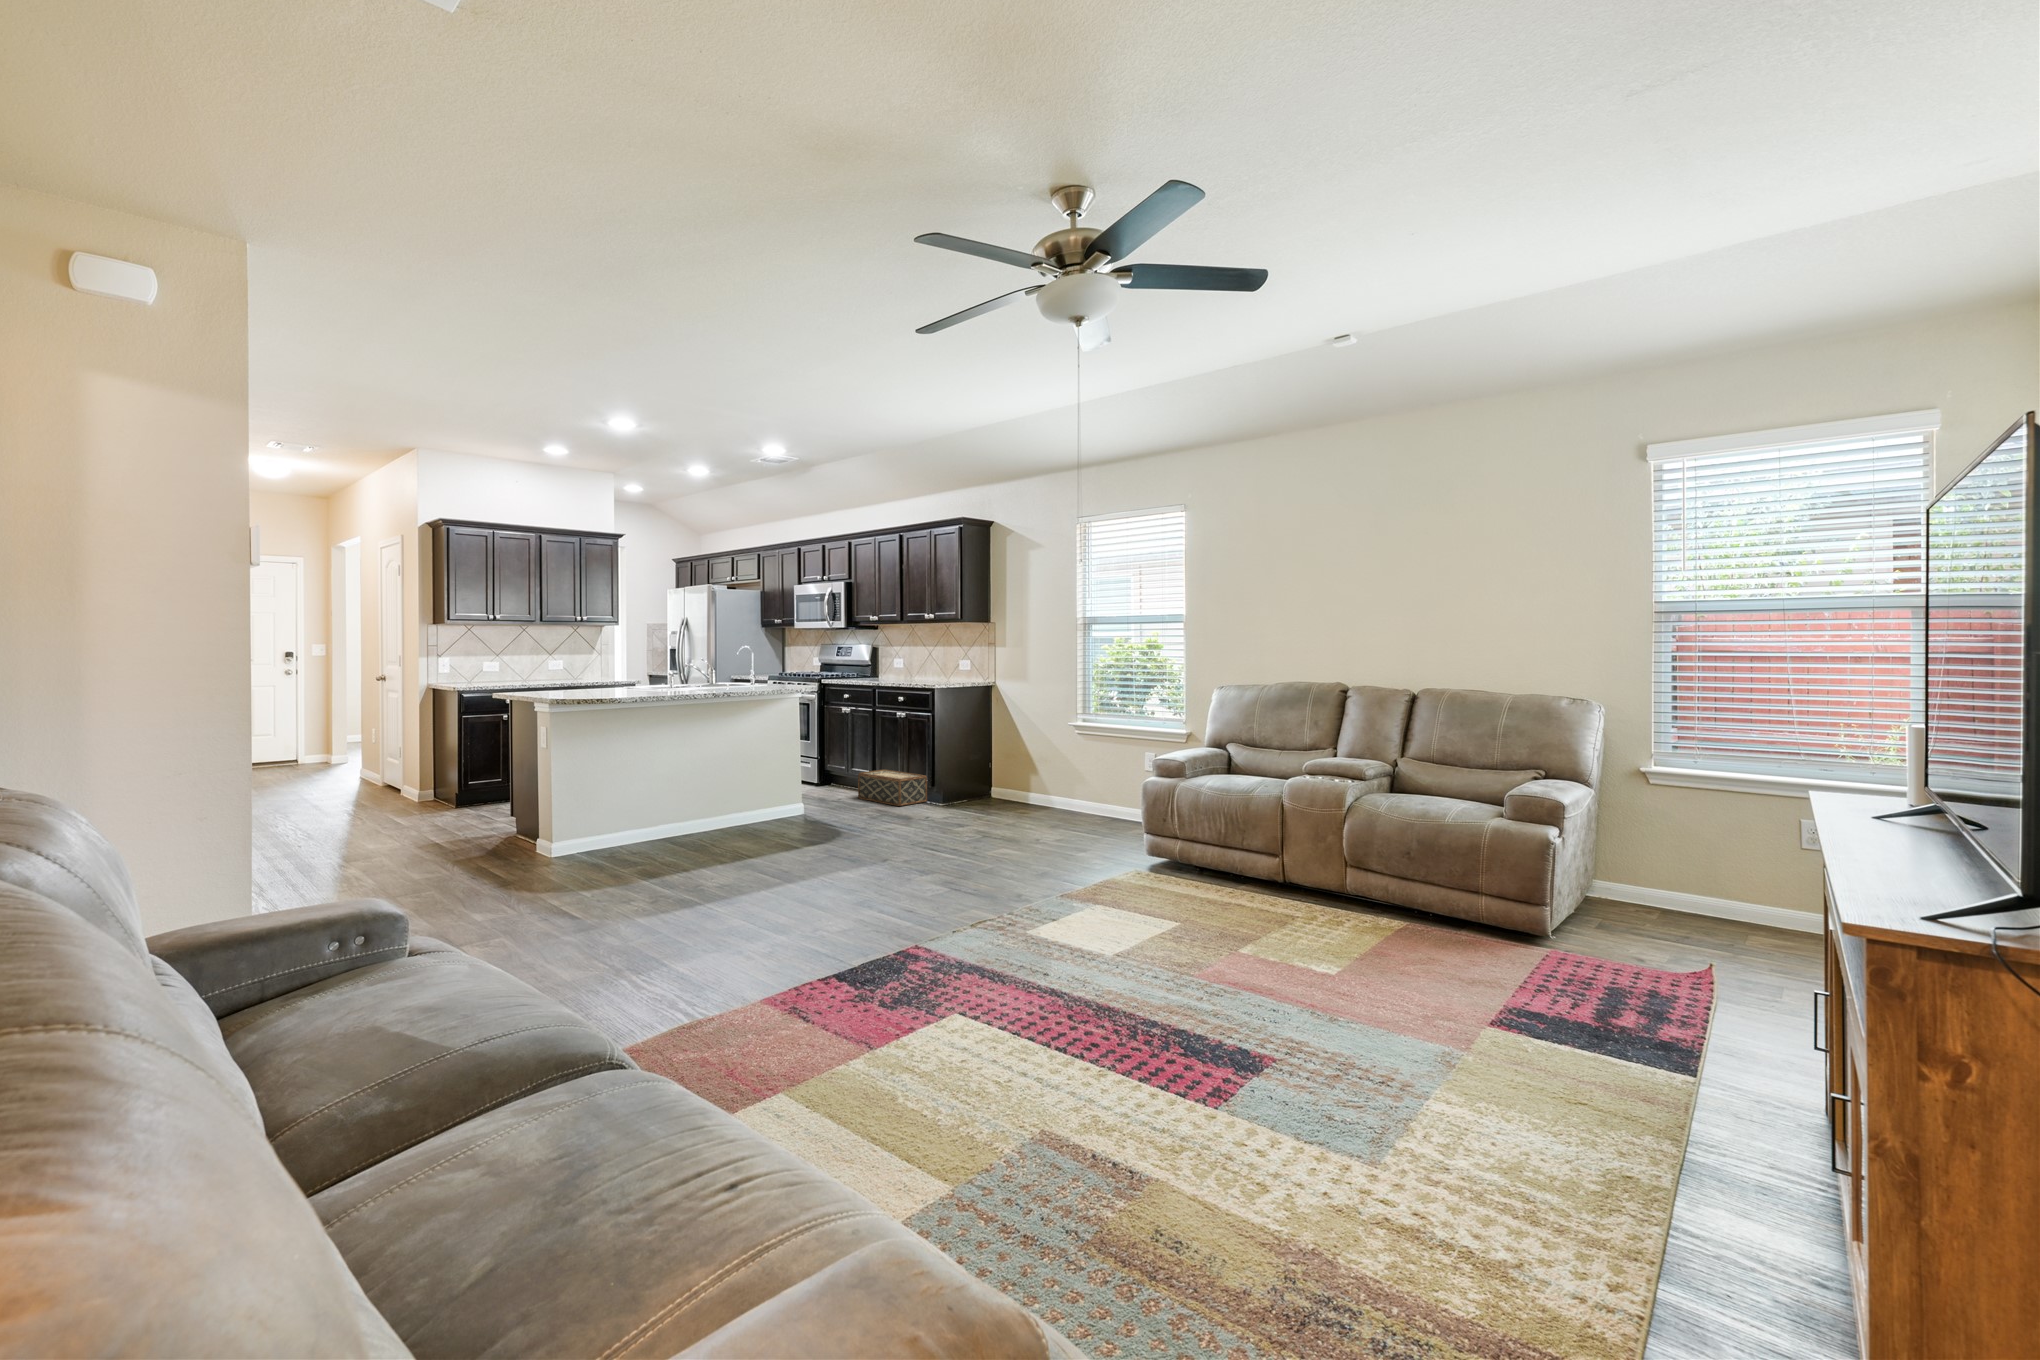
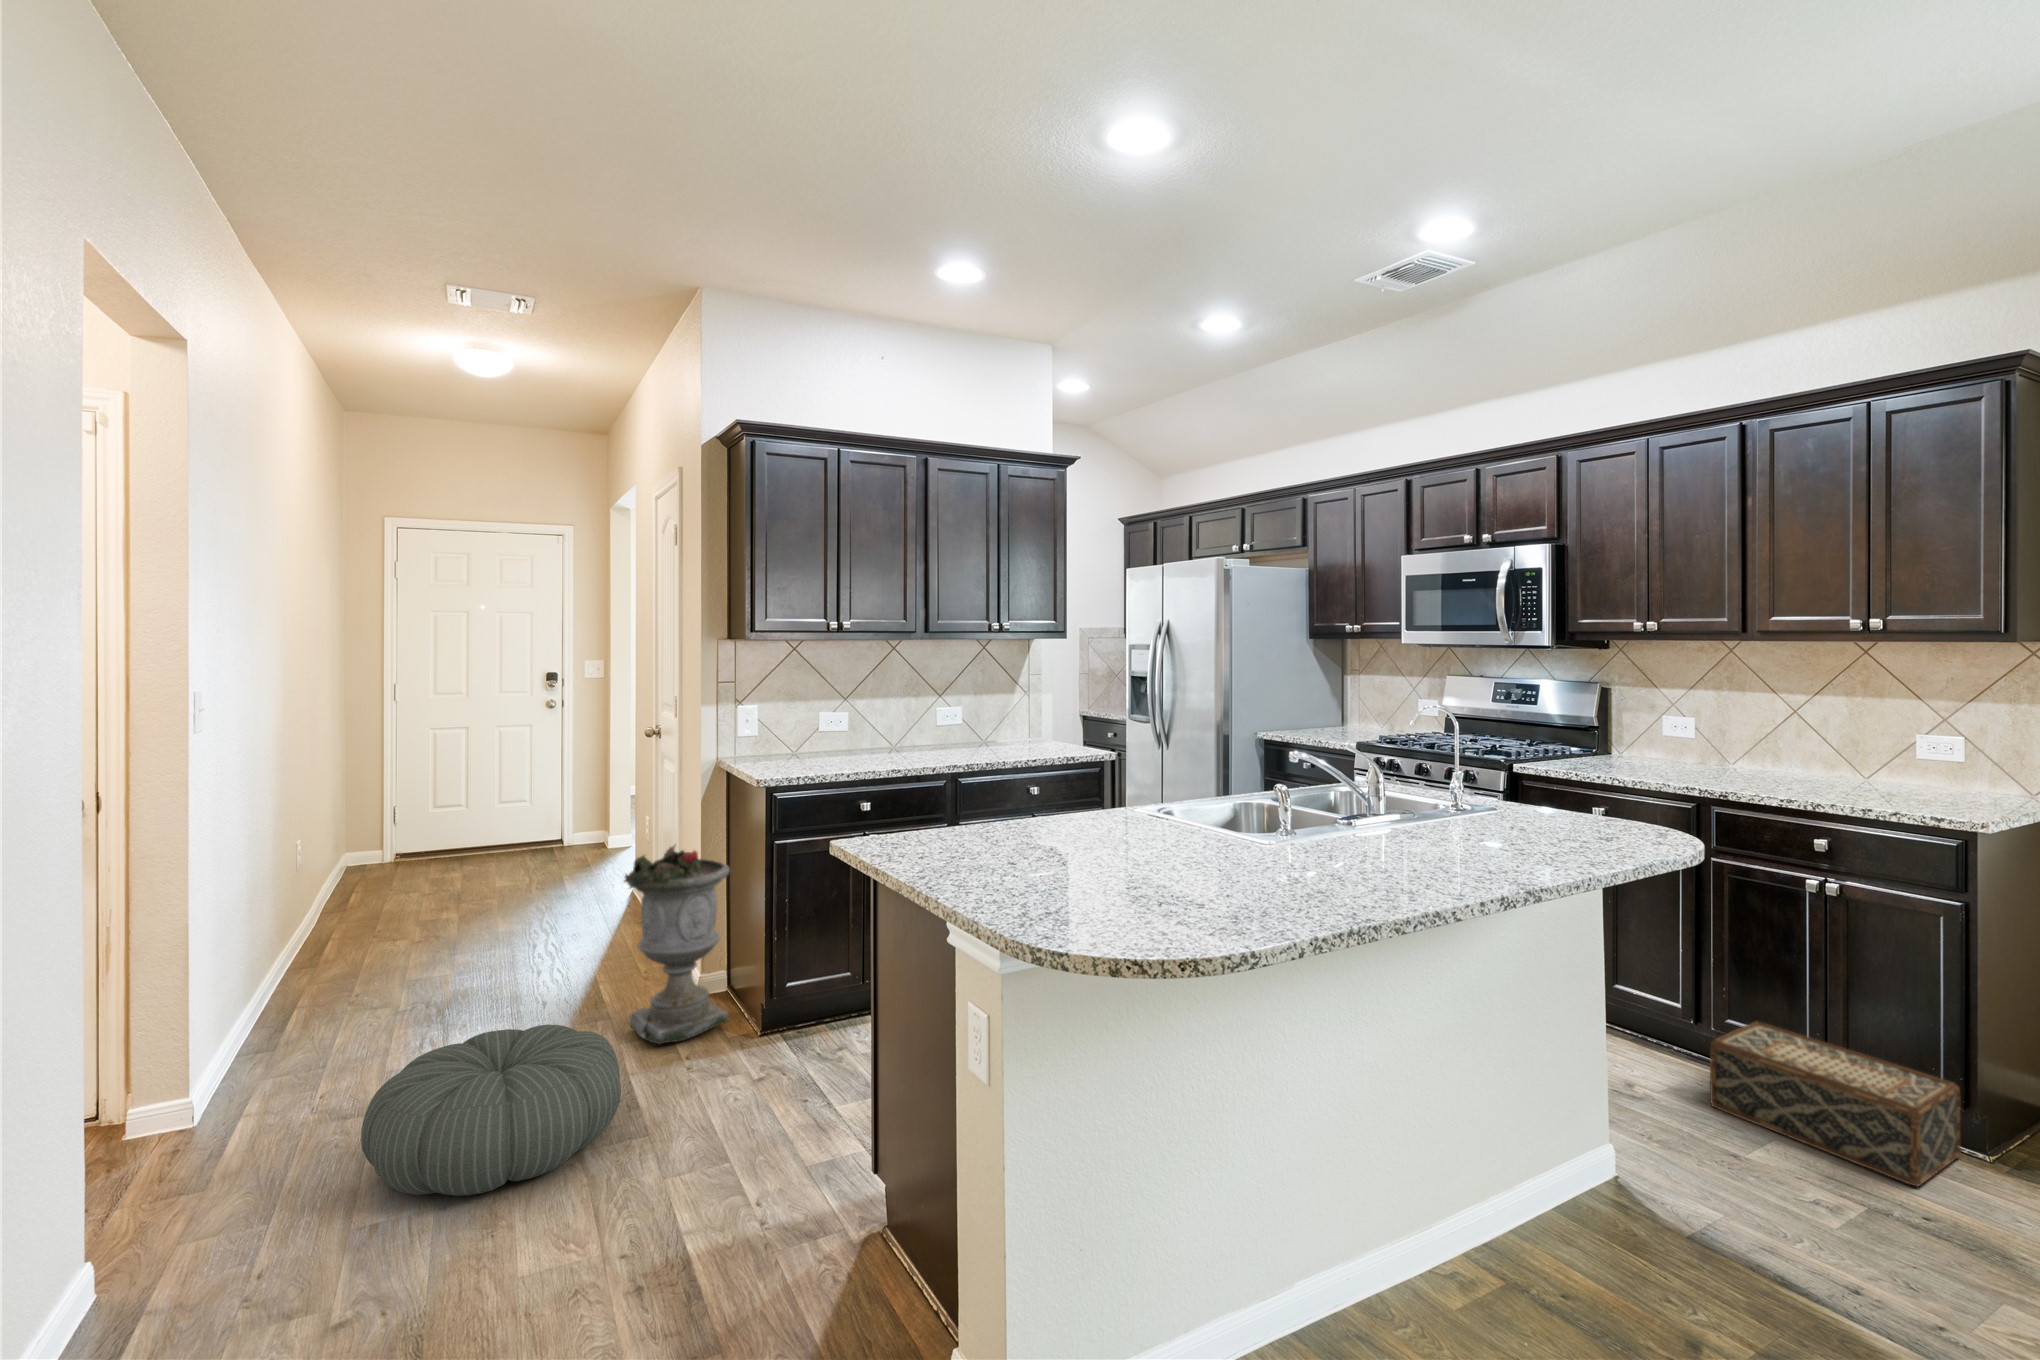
planter: none [385,720,438,807] -> present [624,846,730,1044]
pouf: none [288,785,397,833] -> present [361,1024,621,1196]

